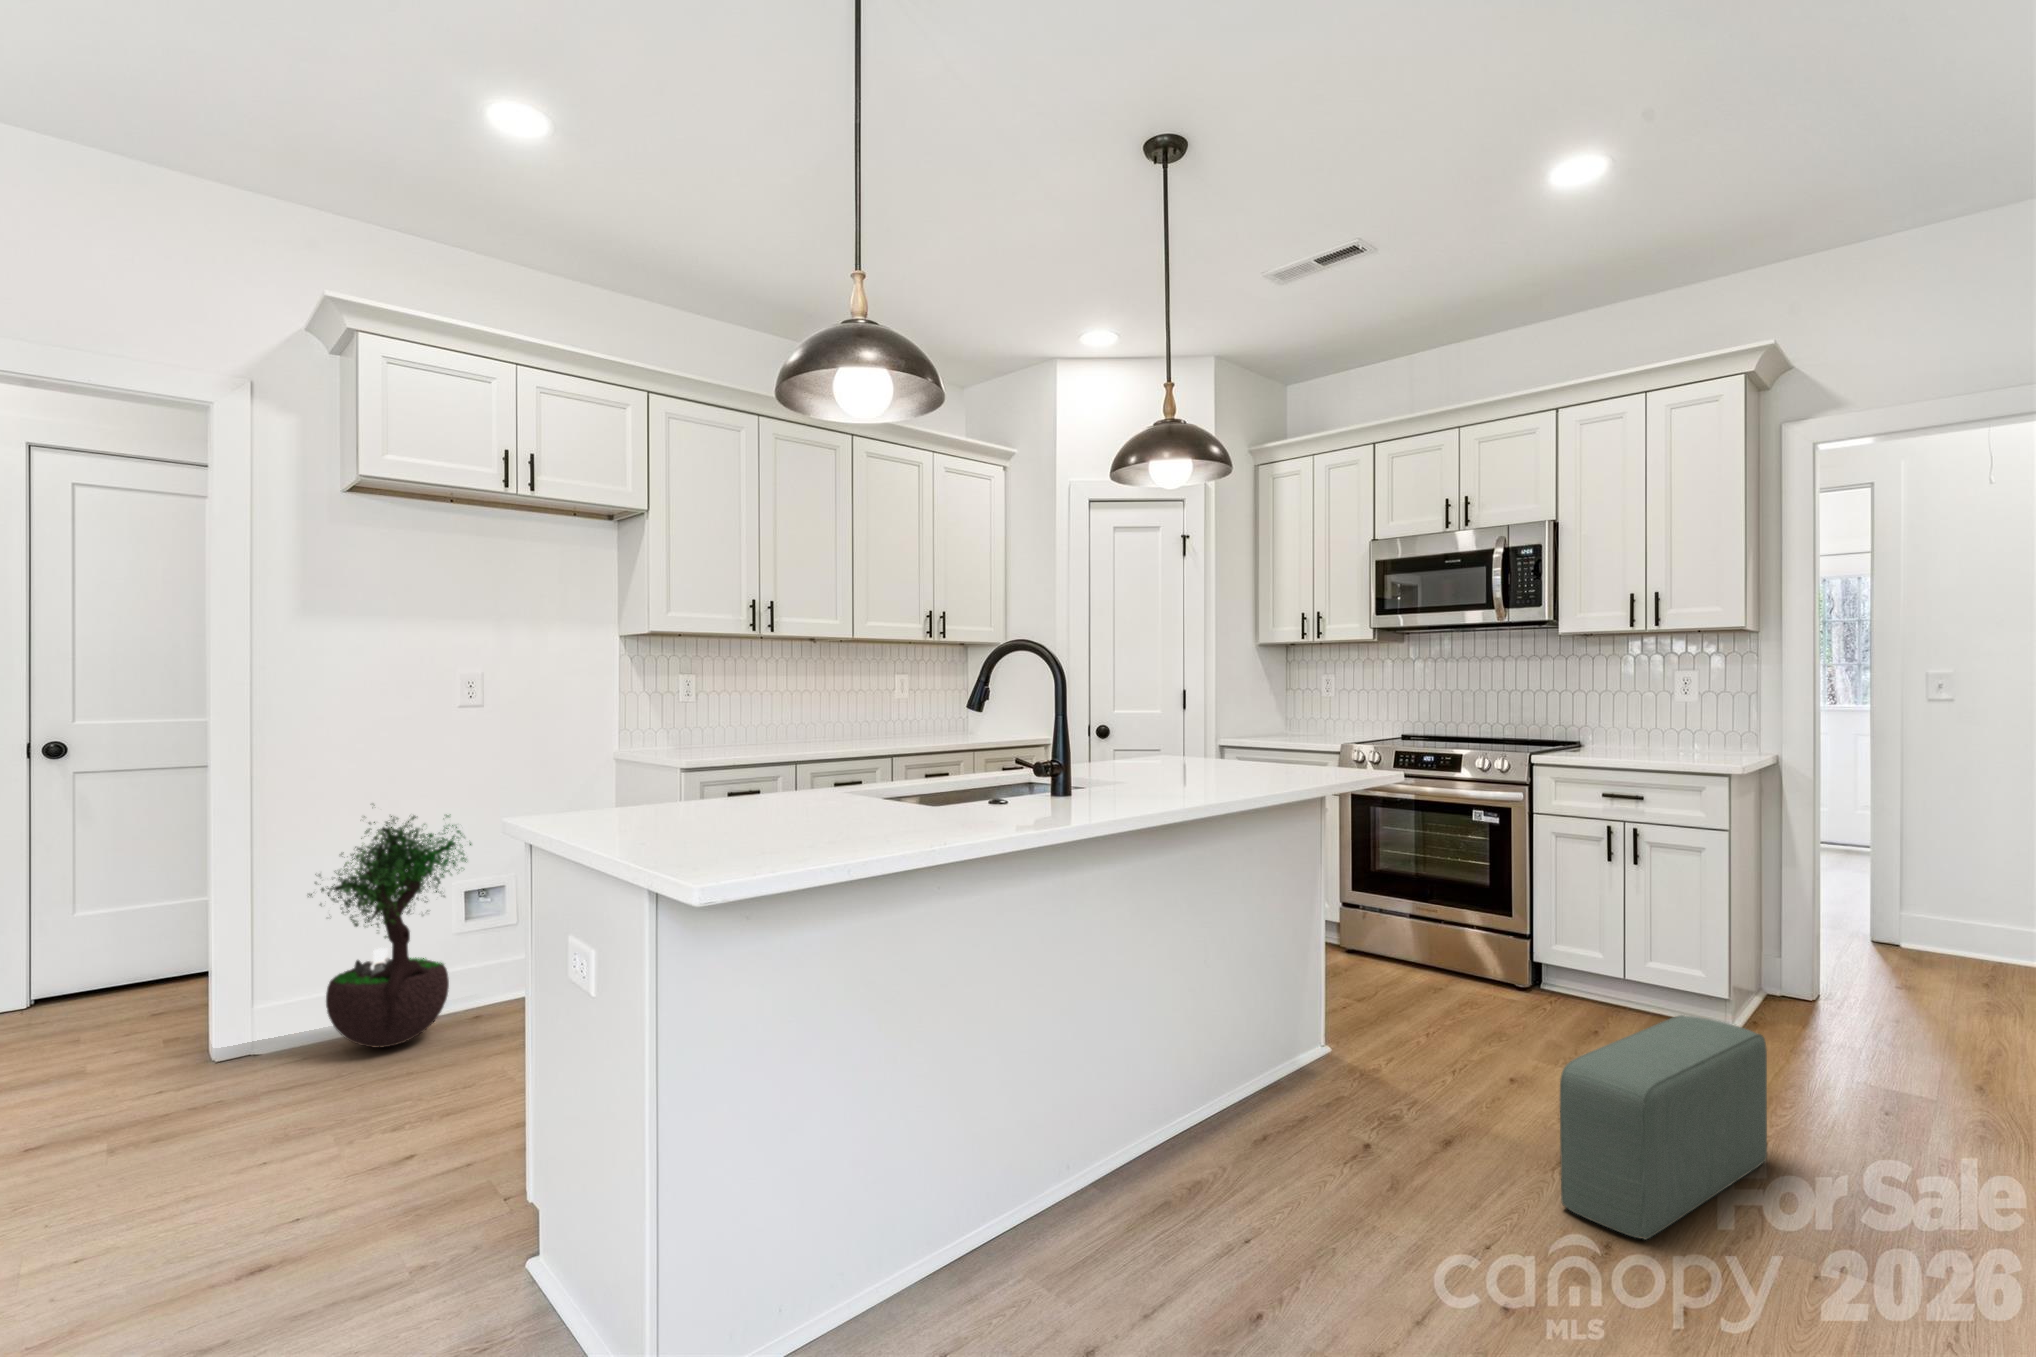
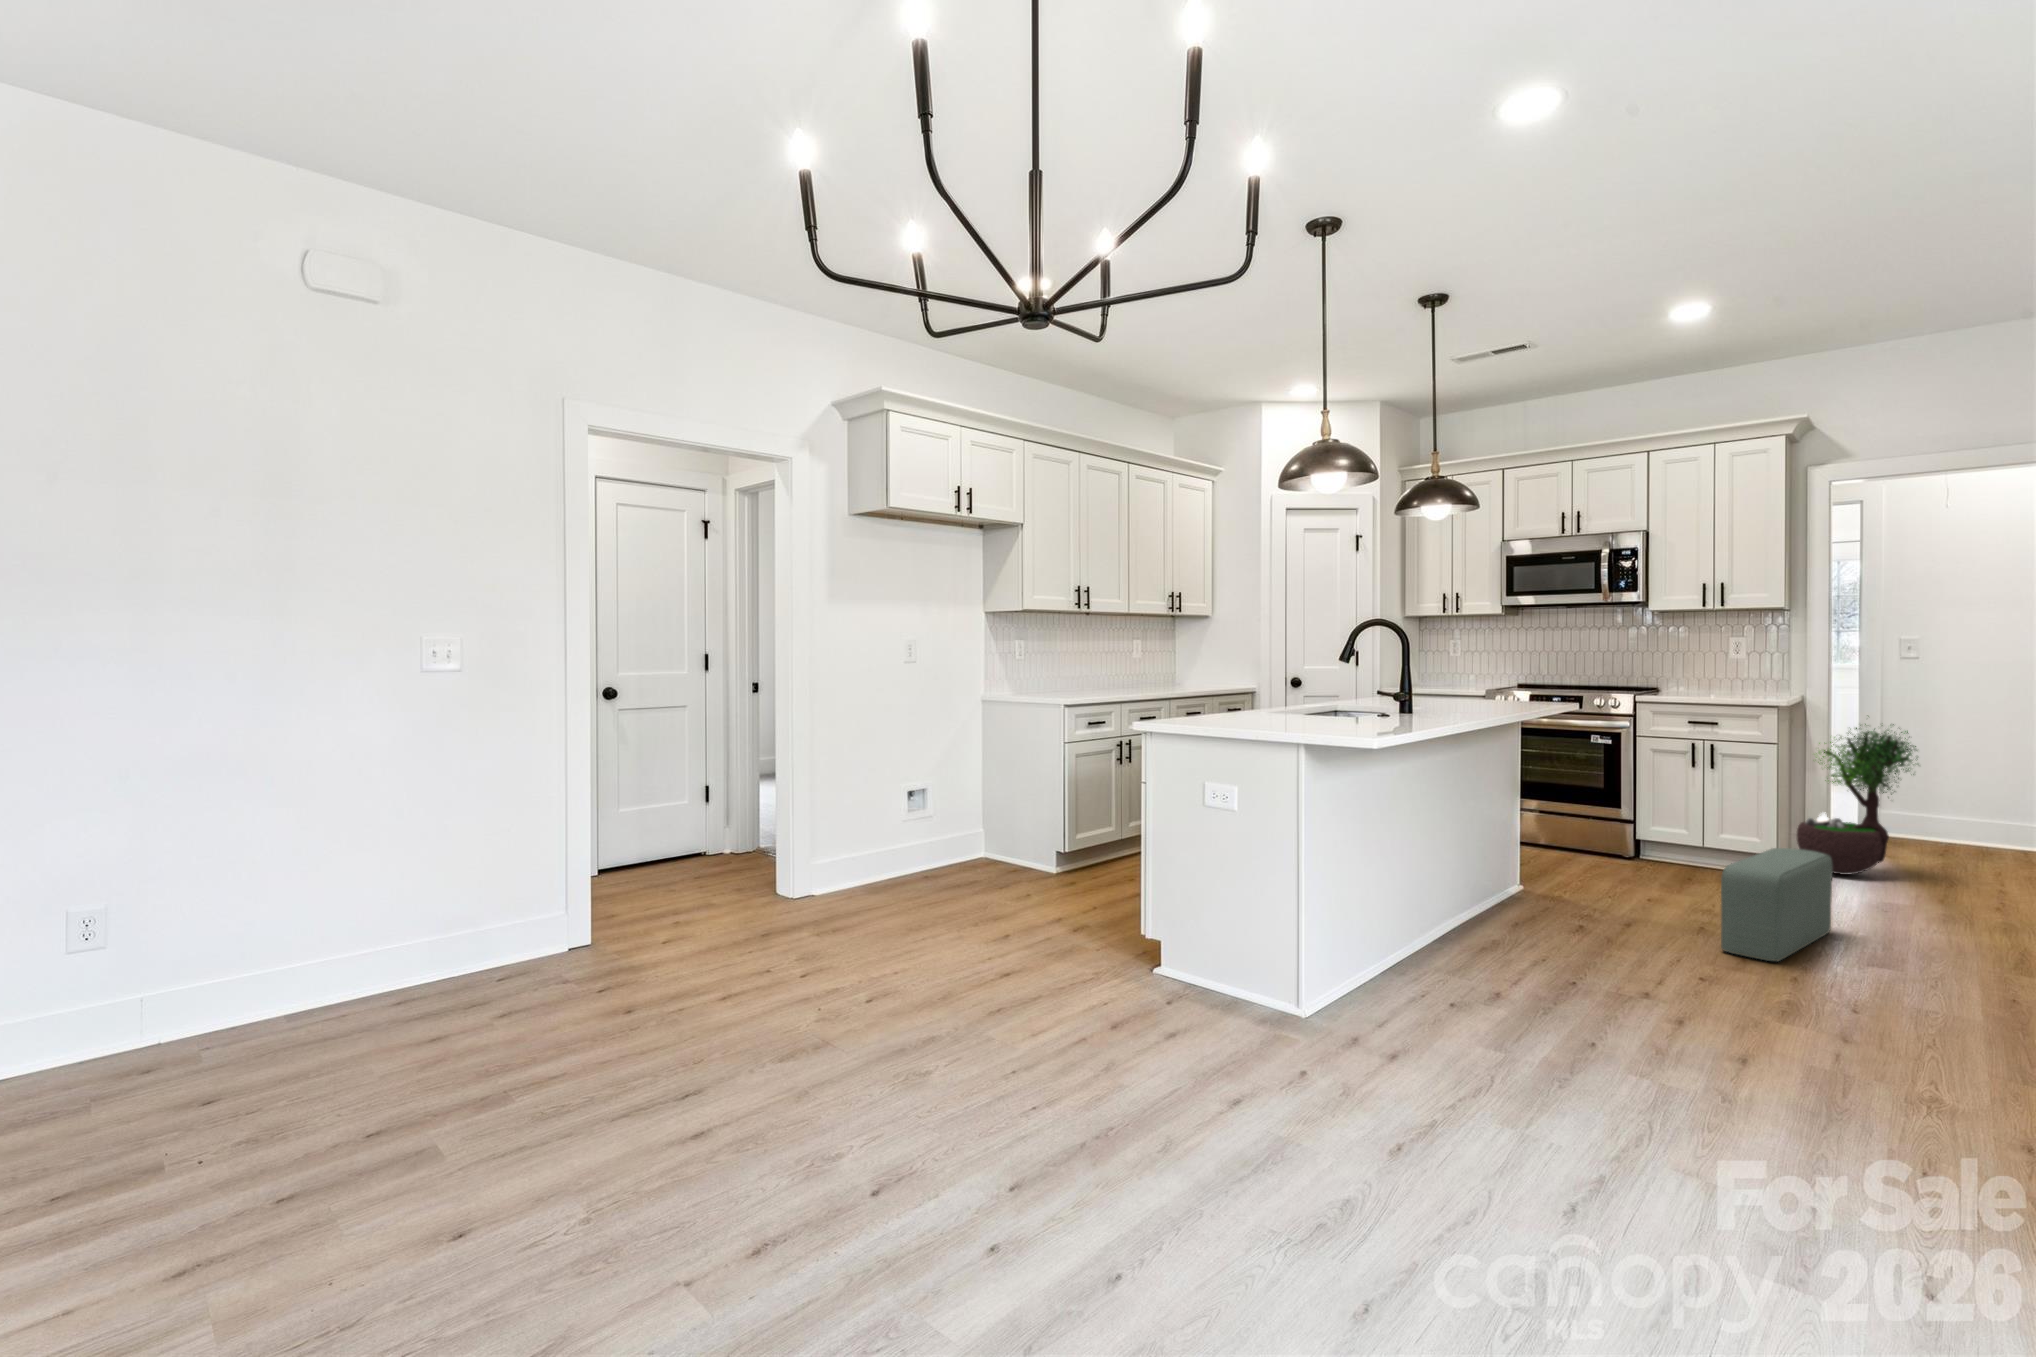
potted tree: present [308,815,471,1047] -> present [1797,716,1917,875]

